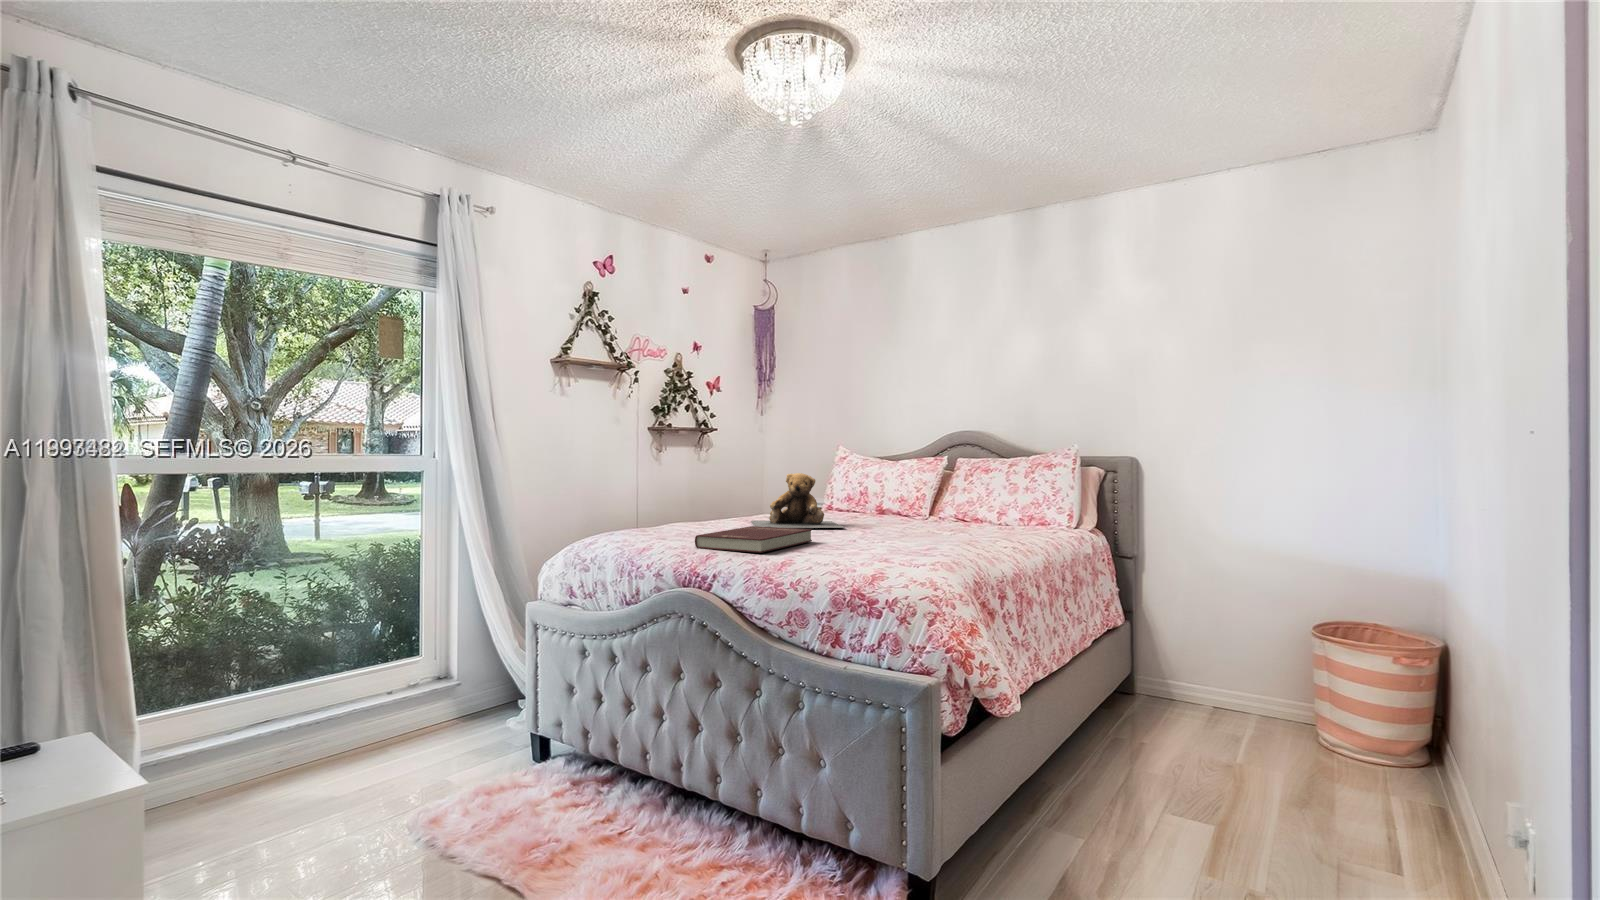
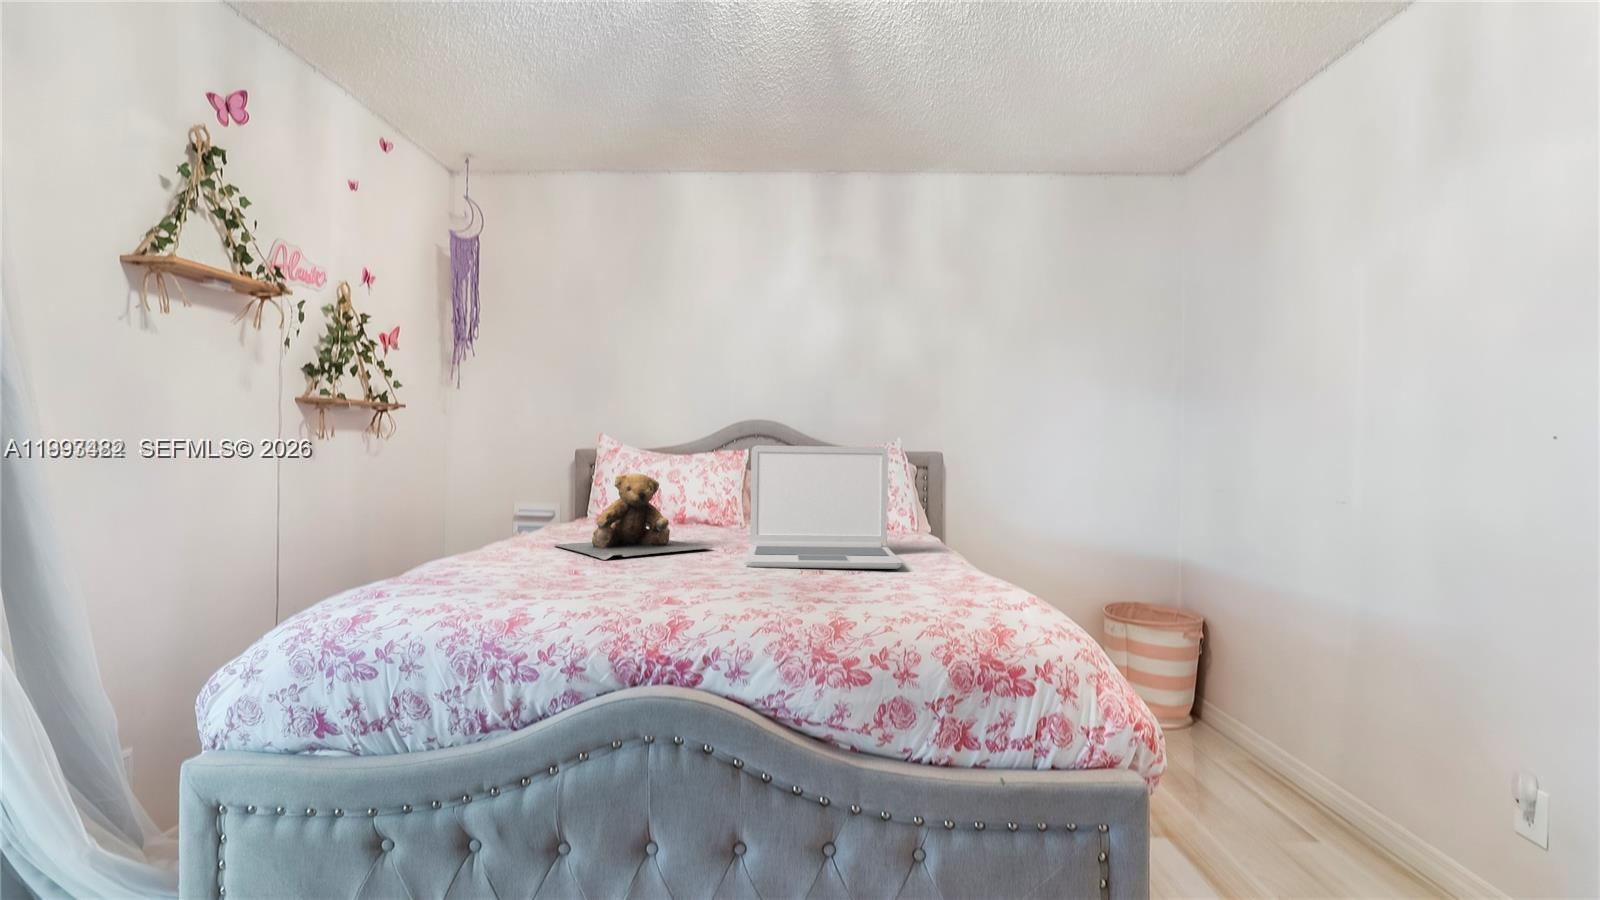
laptop: none [835,451,973,546] -> present [745,445,902,569]
book: present [695,526,812,553] -> none [611,558,748,608]

